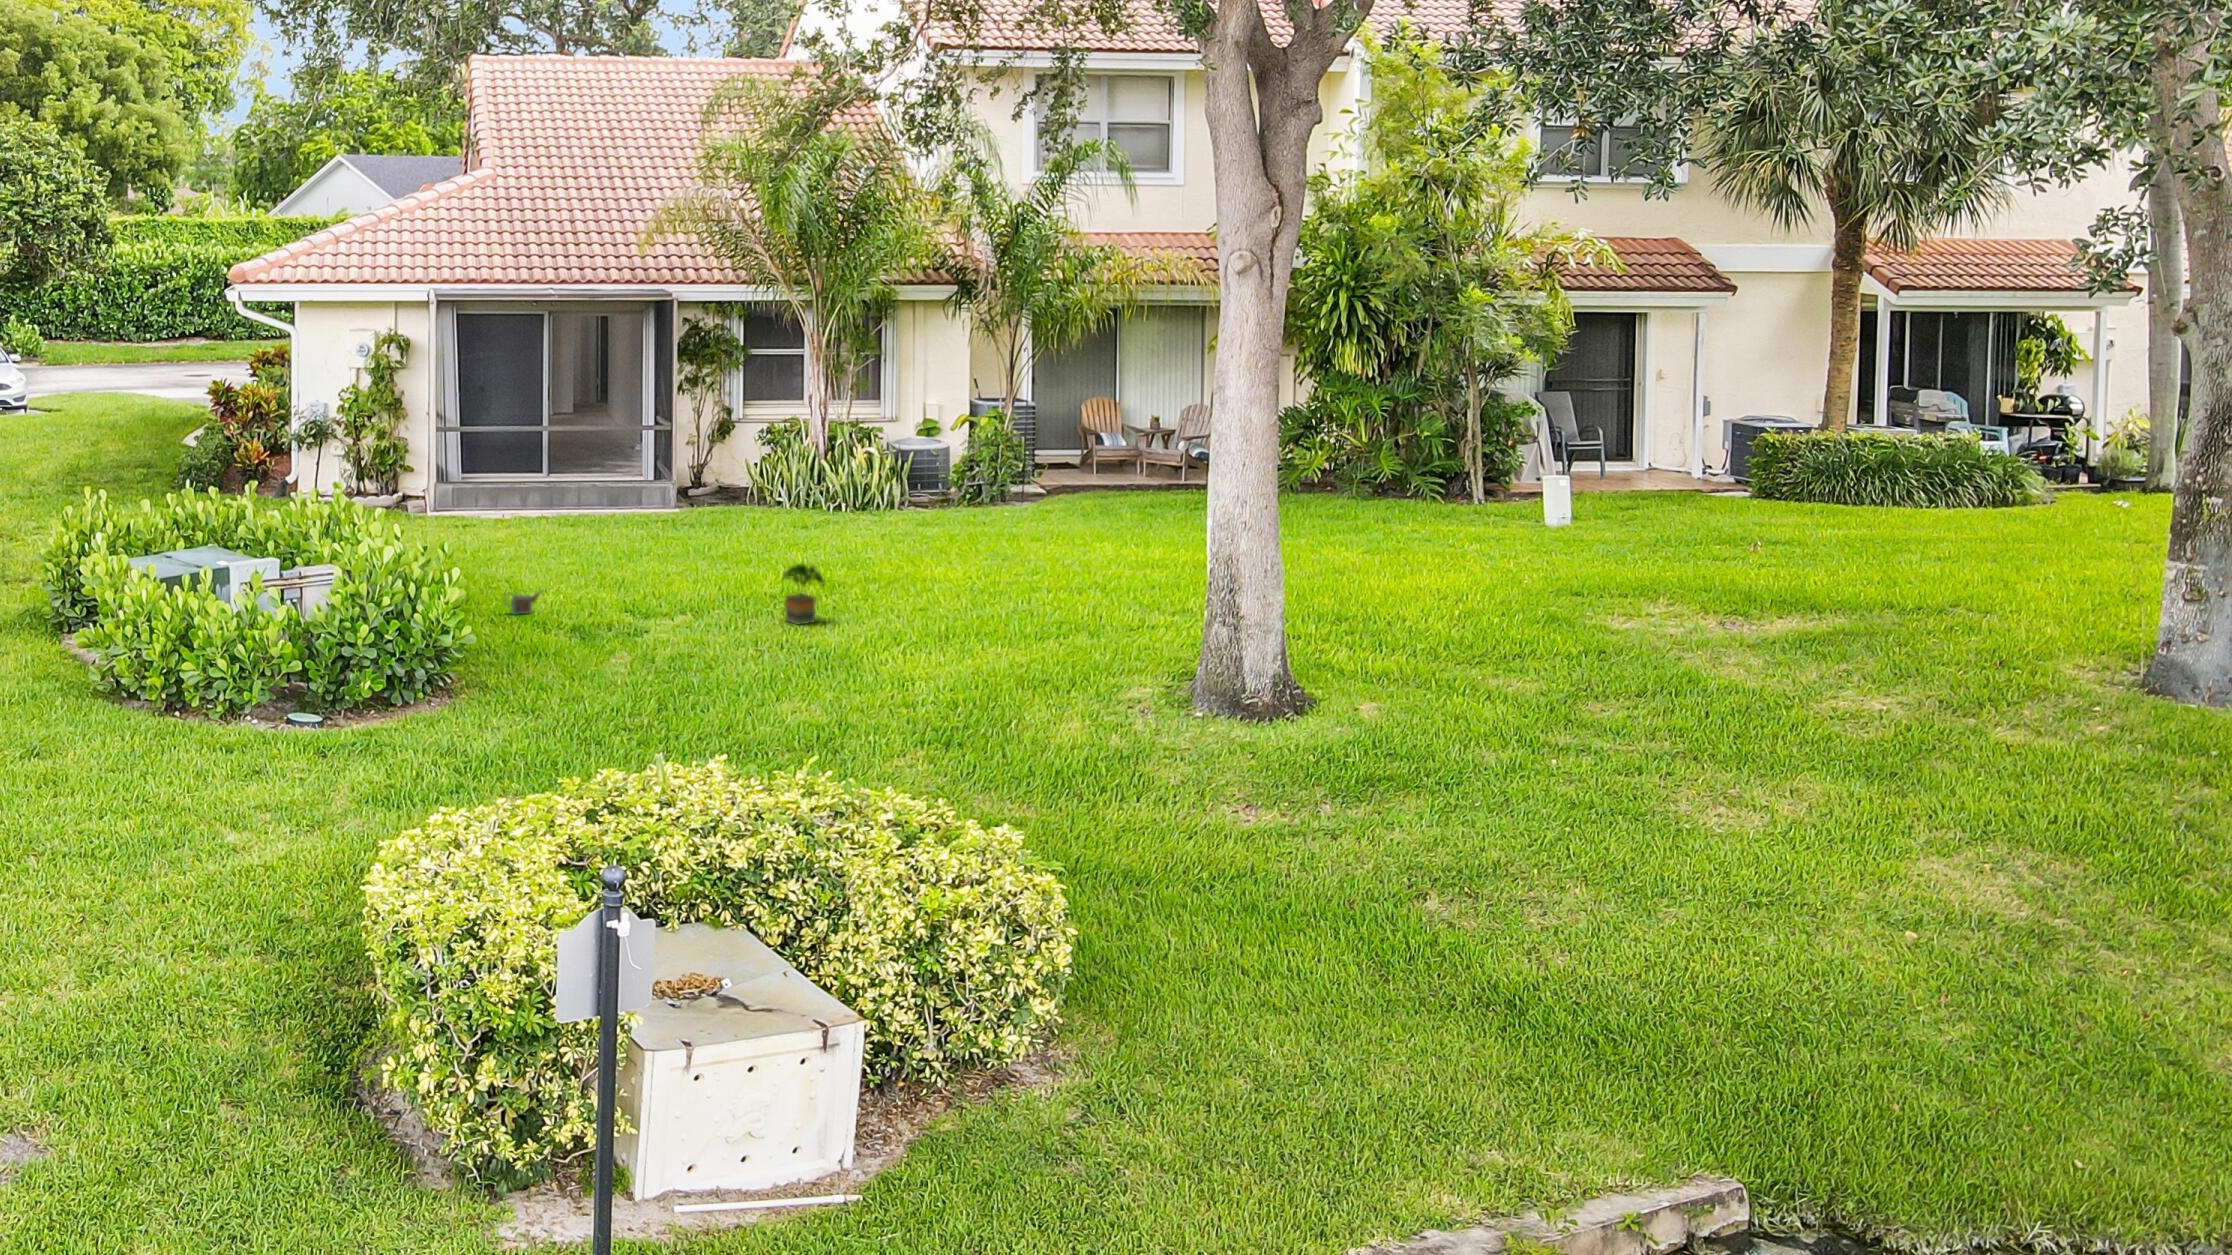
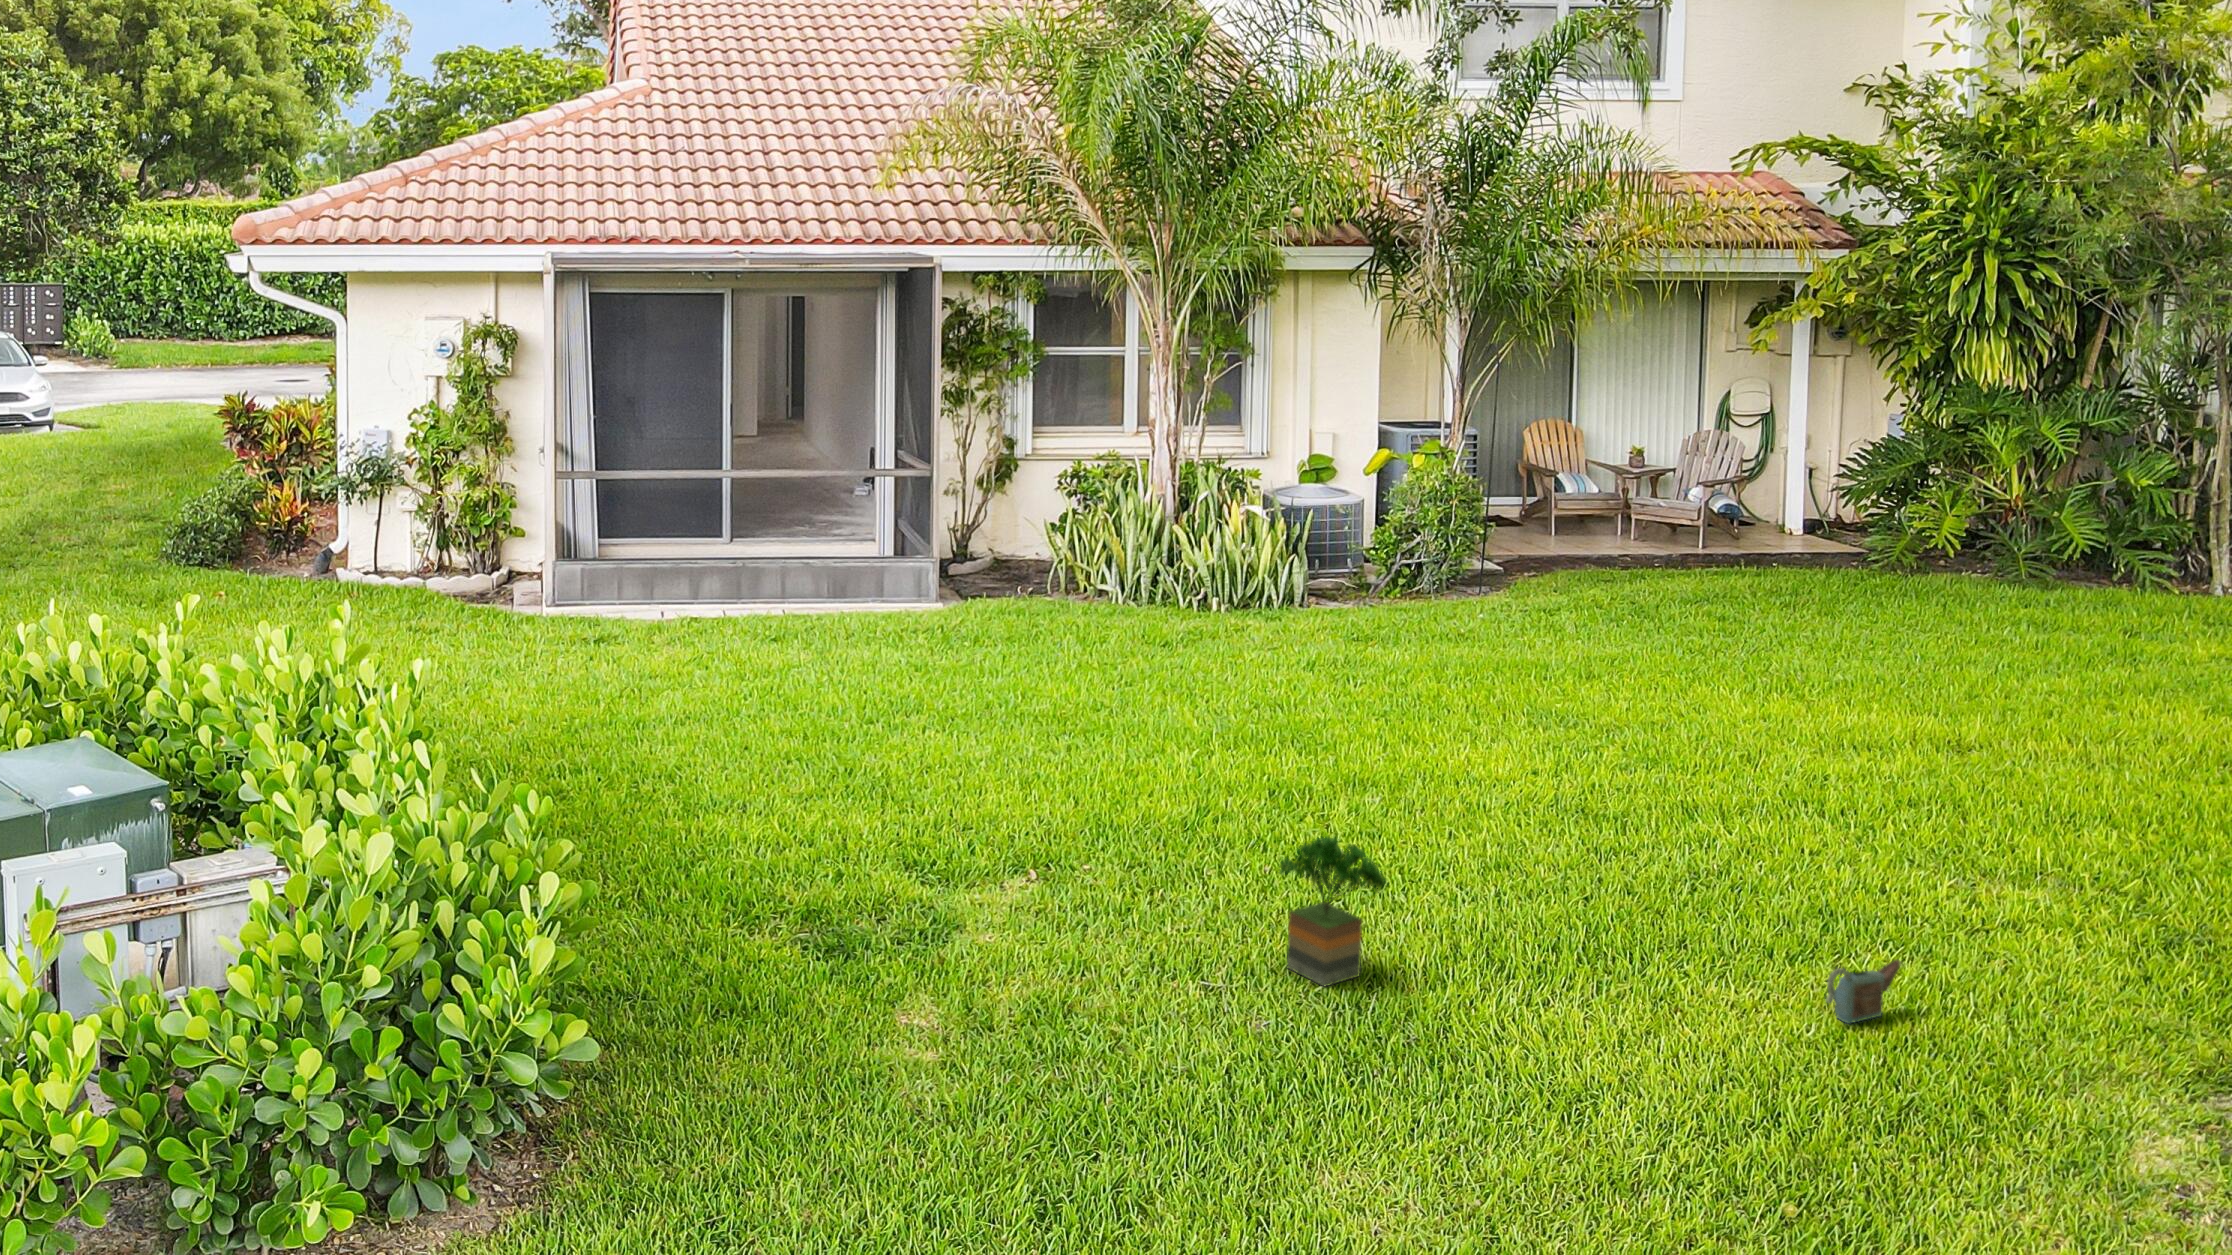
watering can: present [505,592,541,615] -> present [1826,959,1901,1023]

